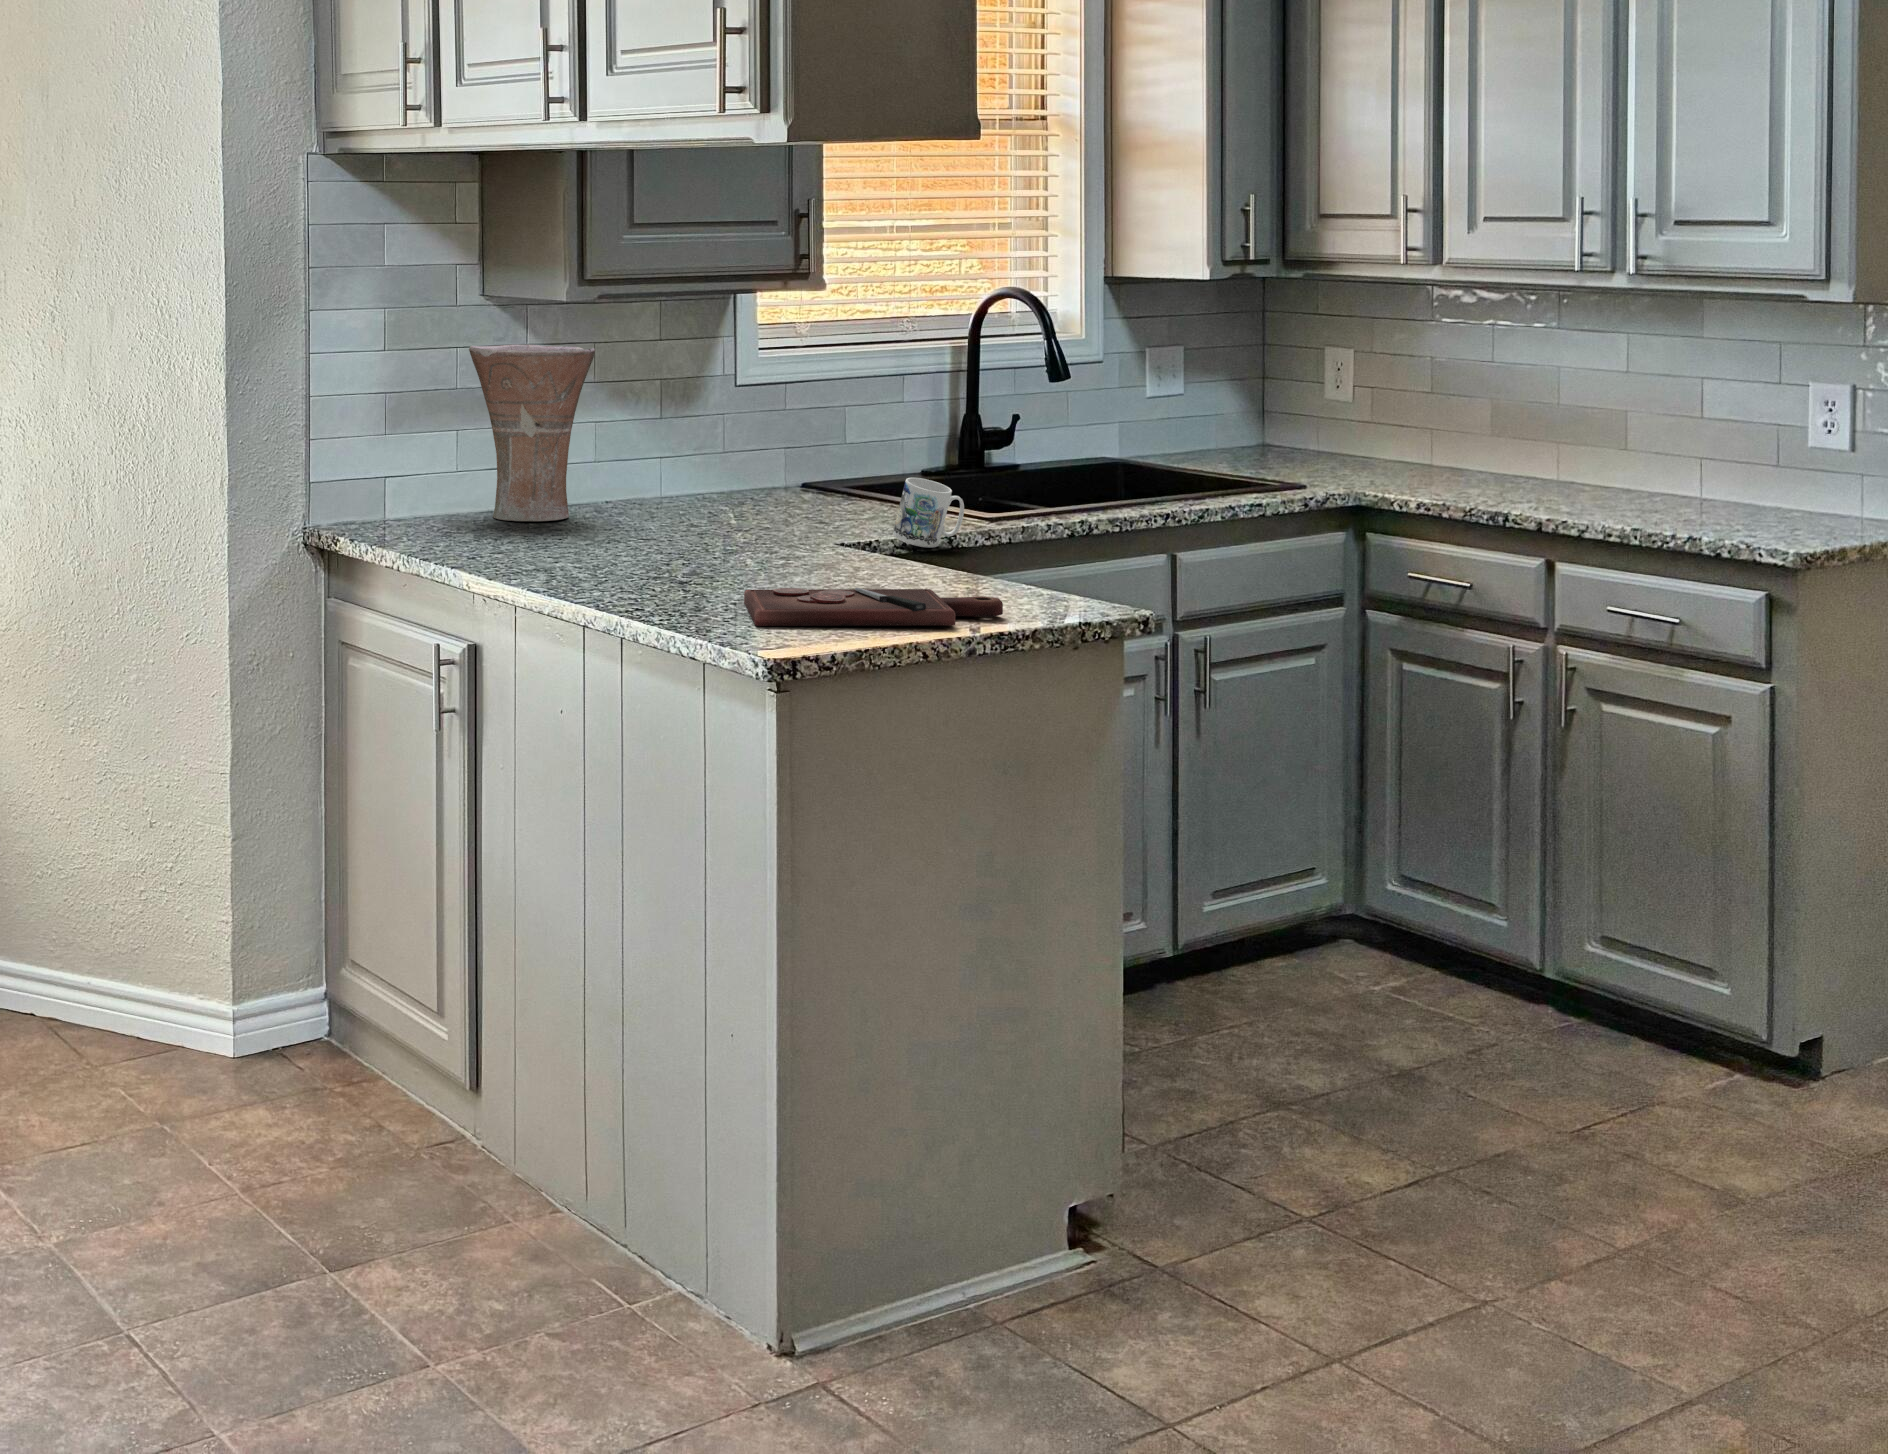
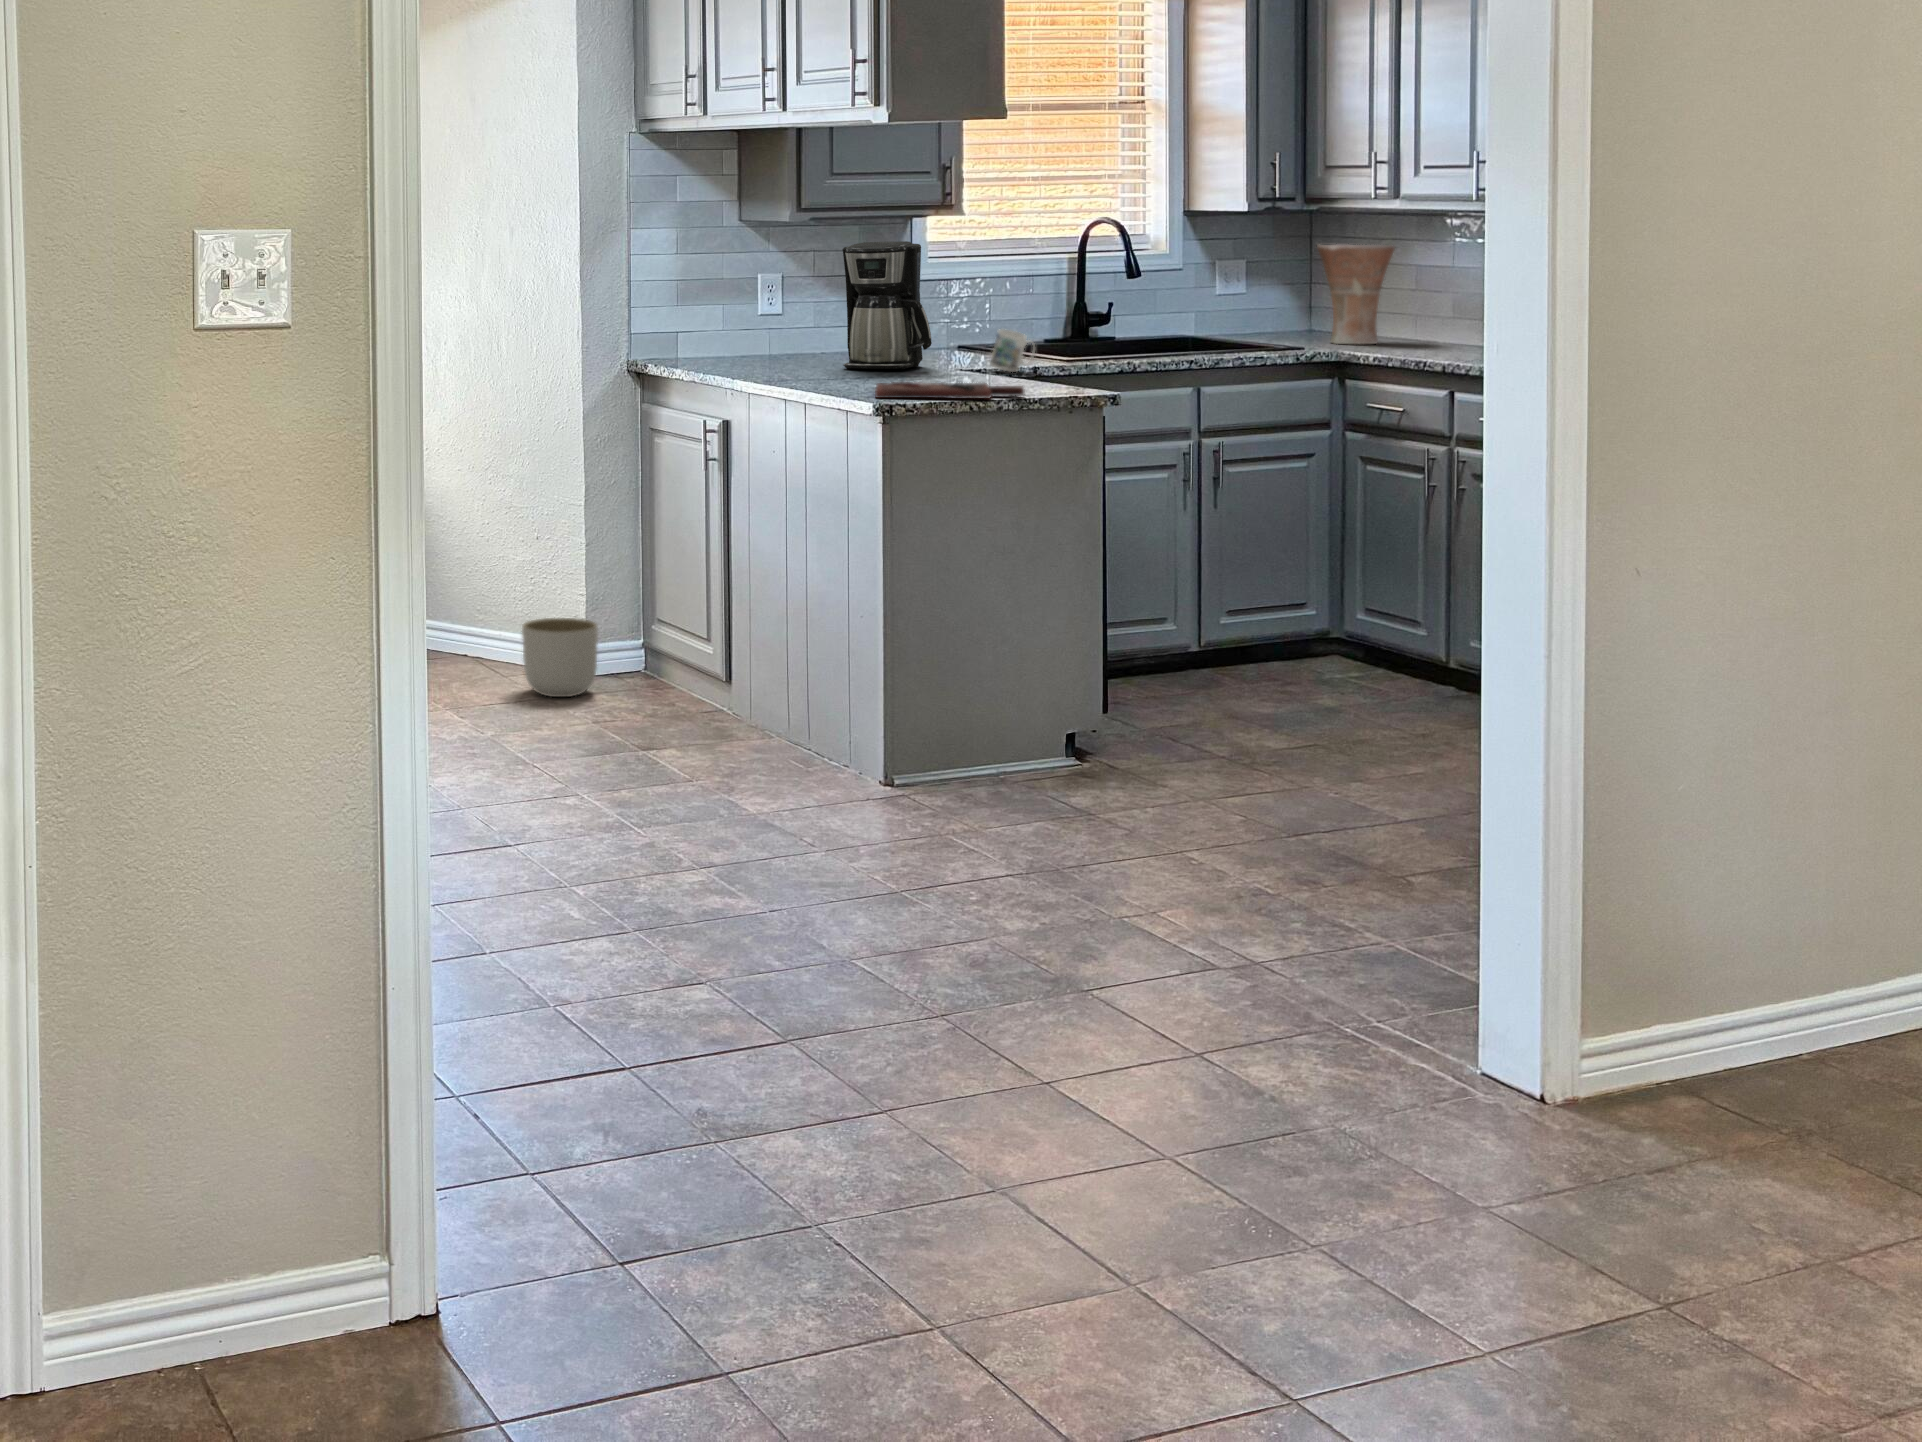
coffee maker: none [656,333,801,545] -> present [843,241,932,369]
vase: present [469,344,595,521] -> present [1317,244,1395,344]
planter: none [124,960,252,1107] -> present [522,618,598,697]

